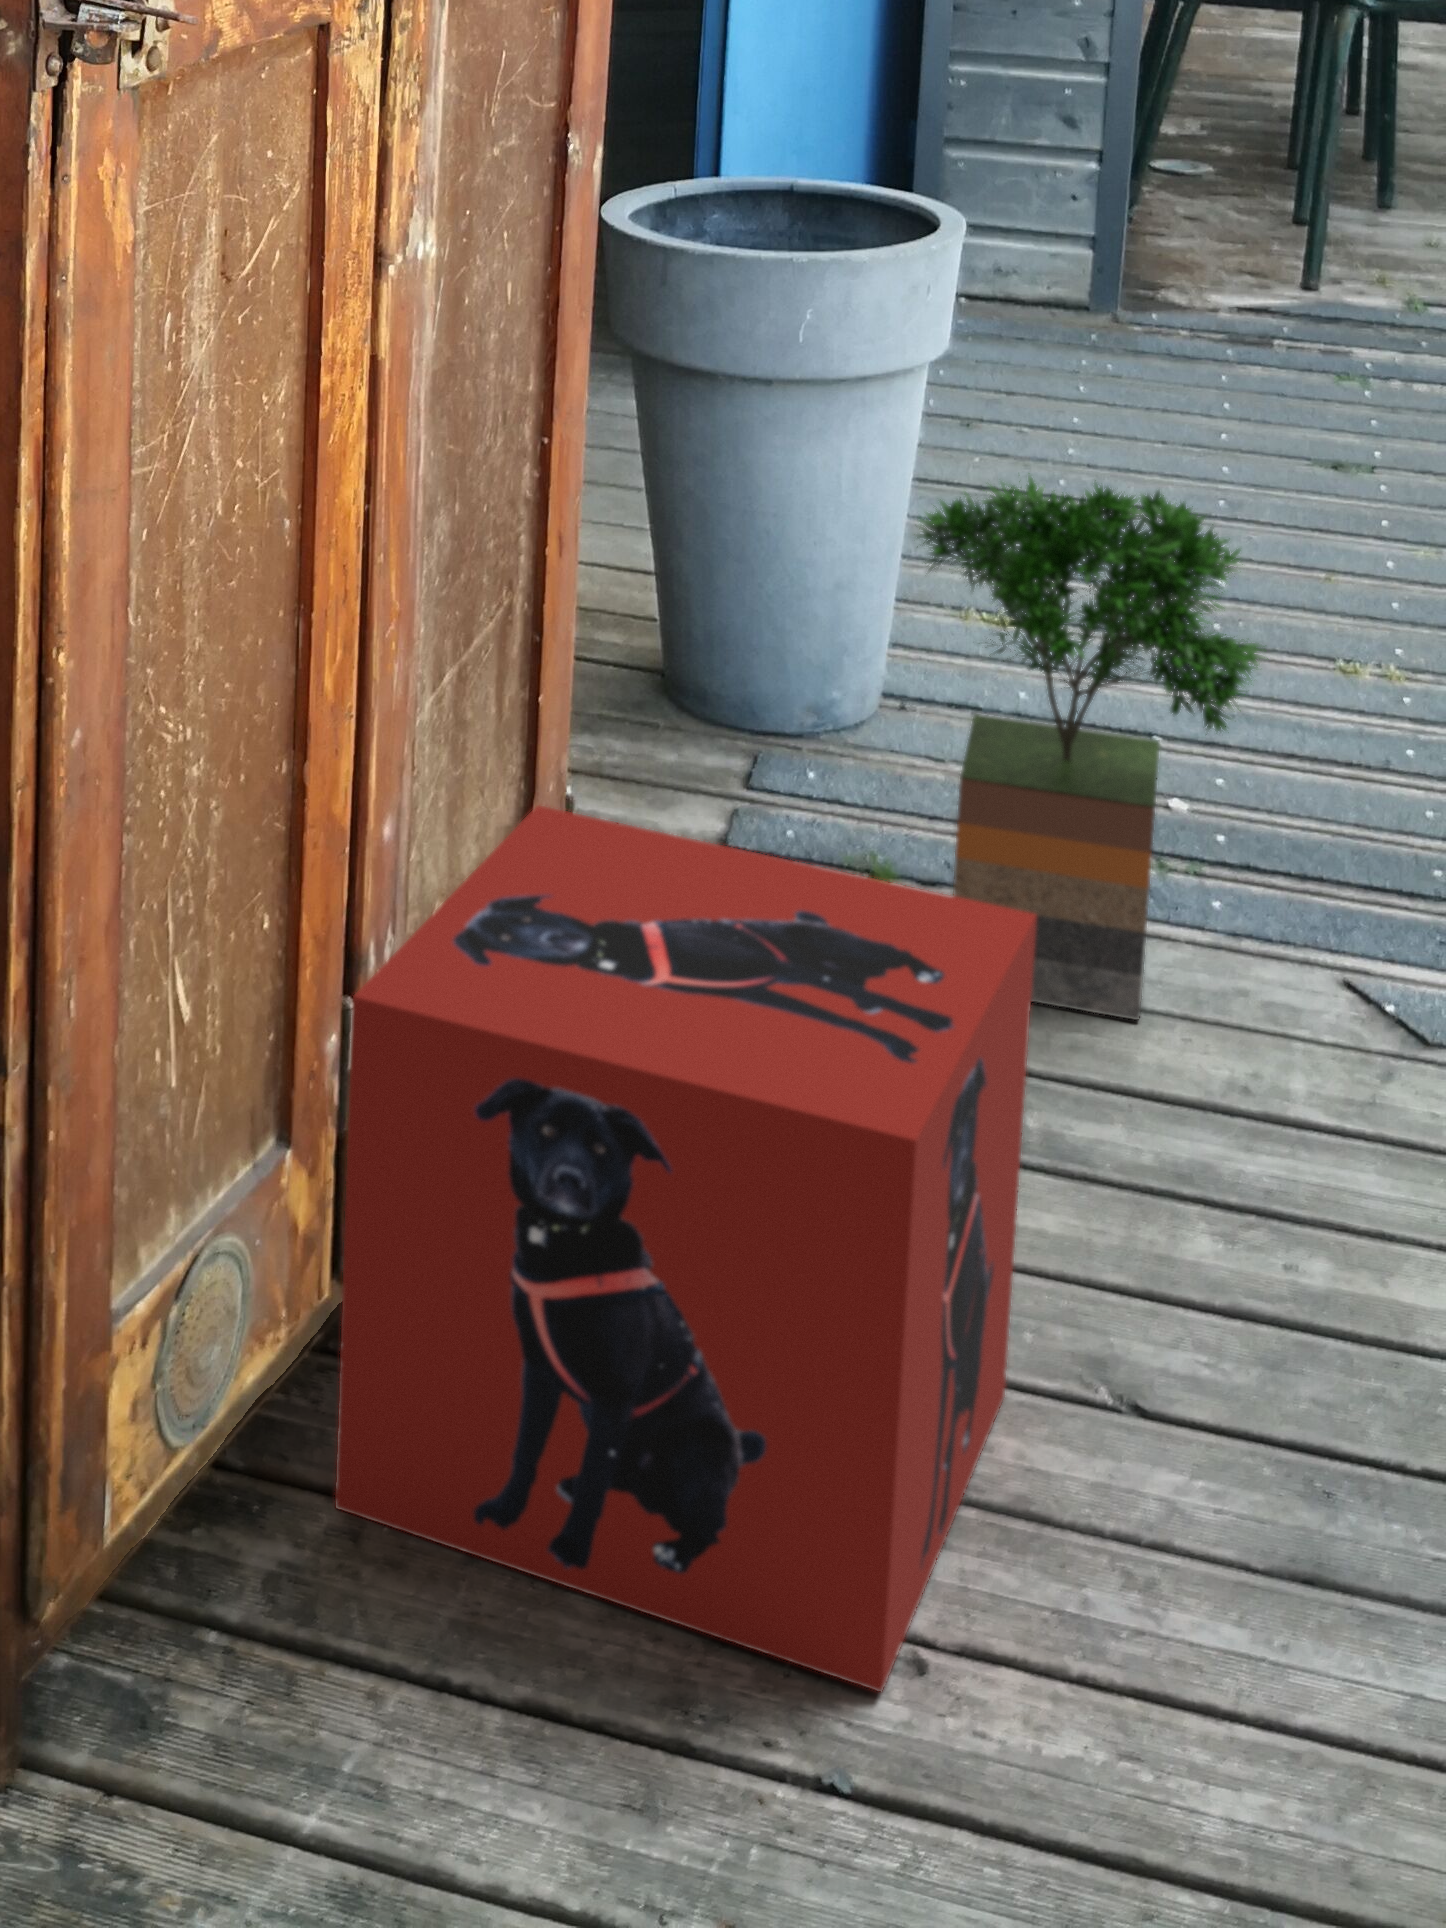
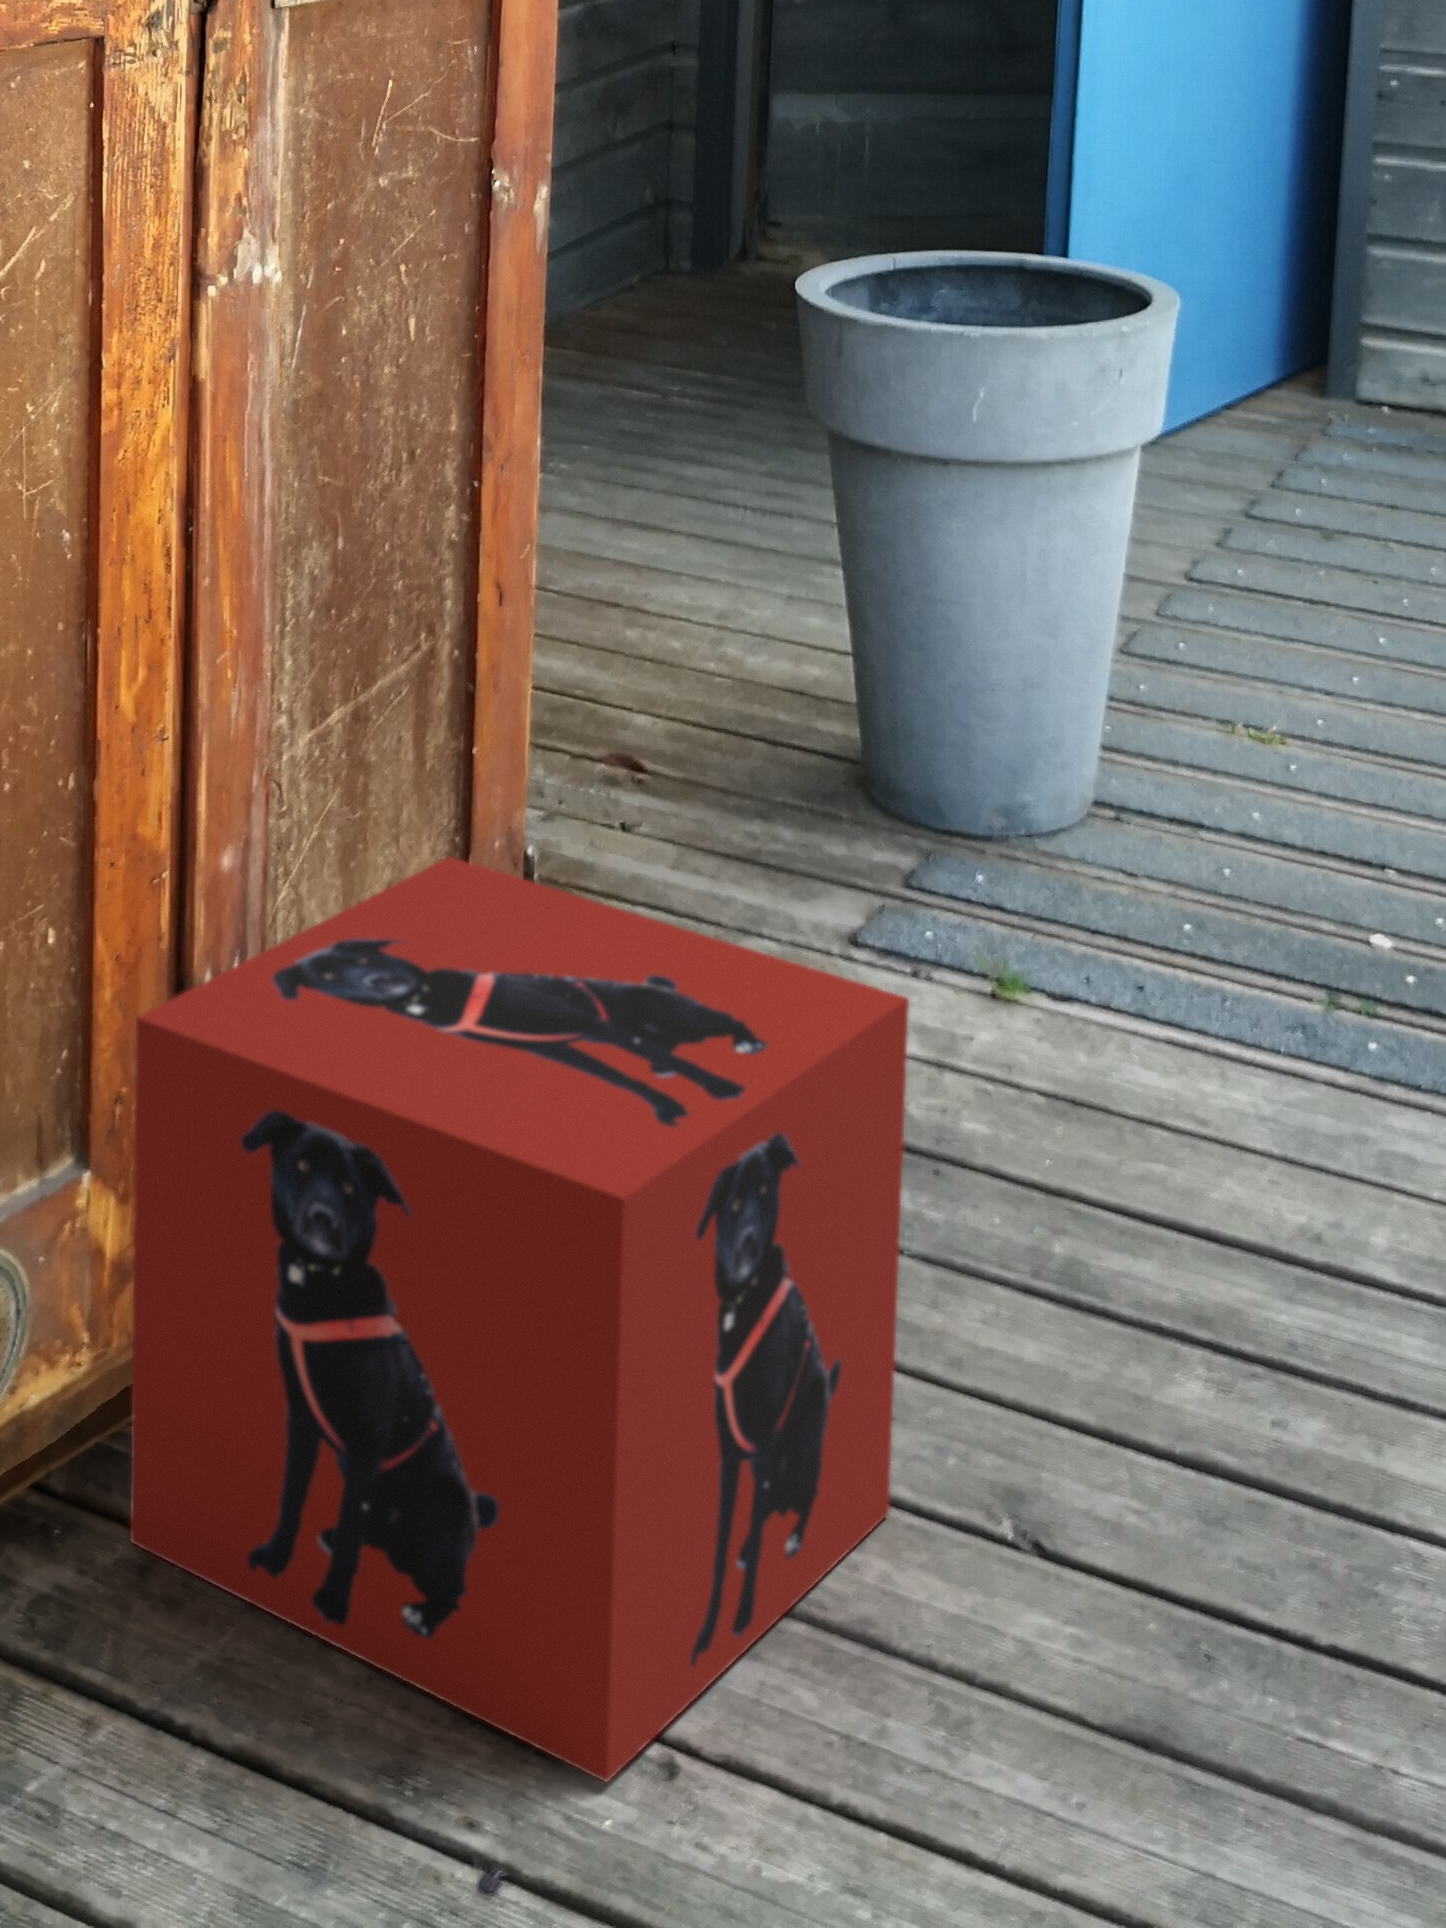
potted tree: present [917,477,1265,1020] -> none [1009,560,1380,1158]

